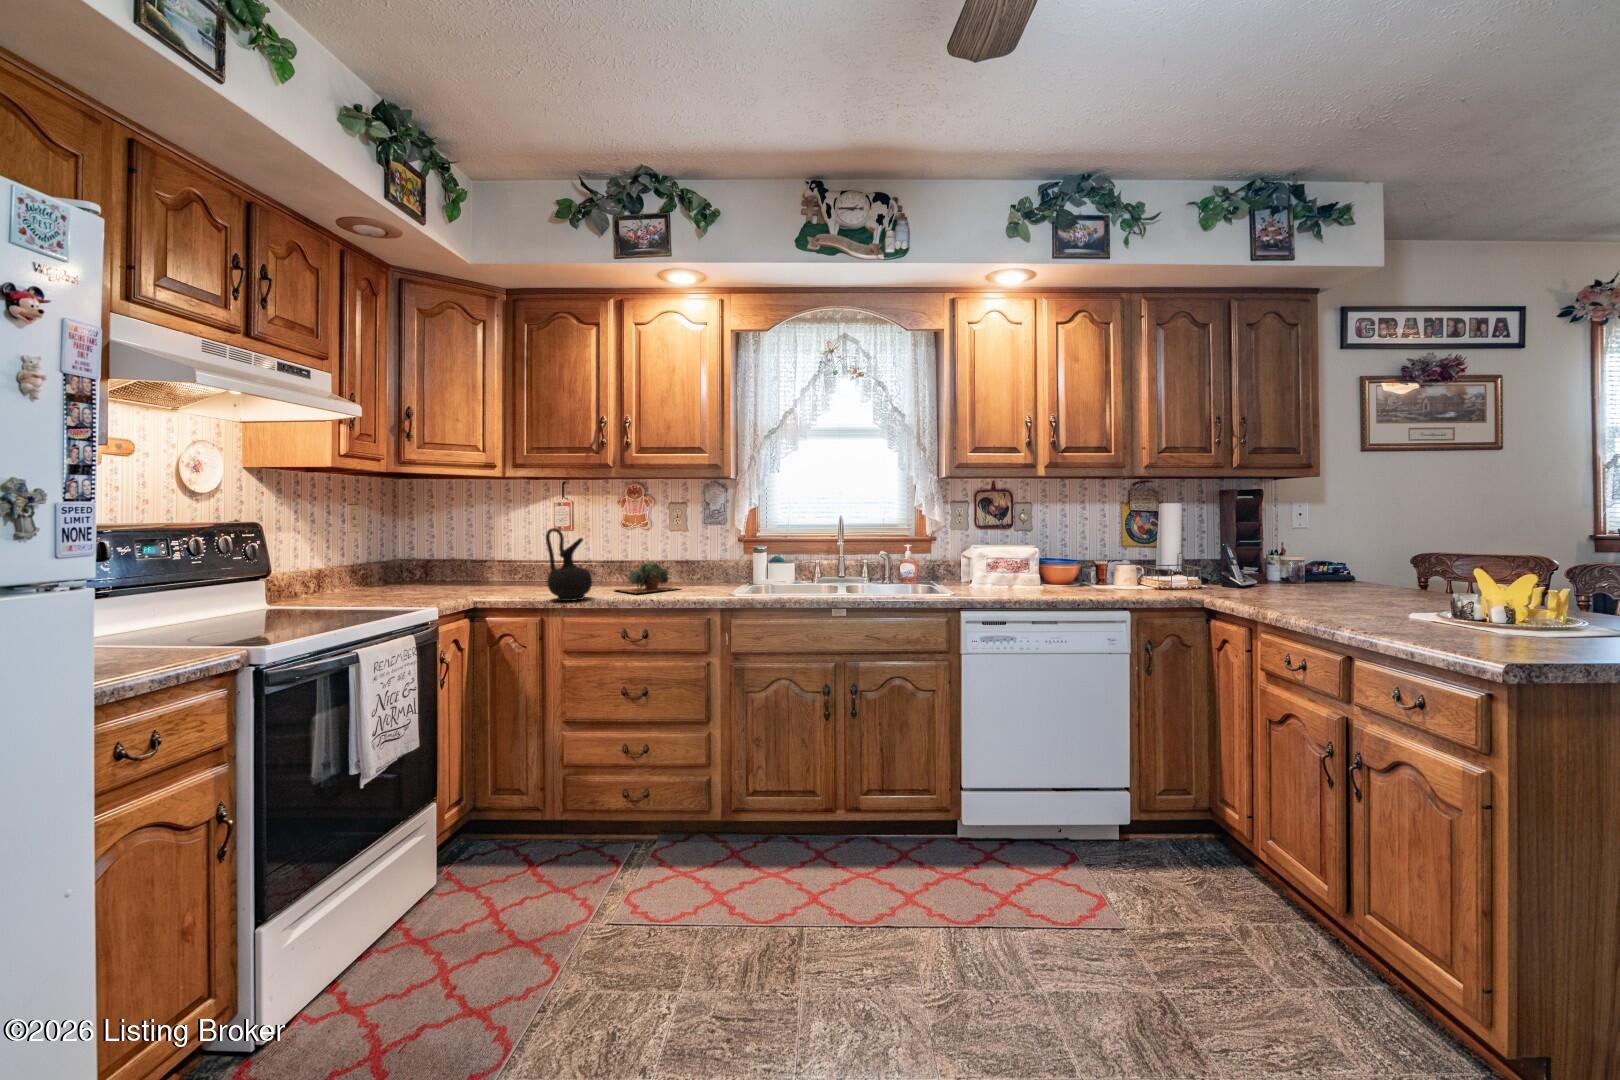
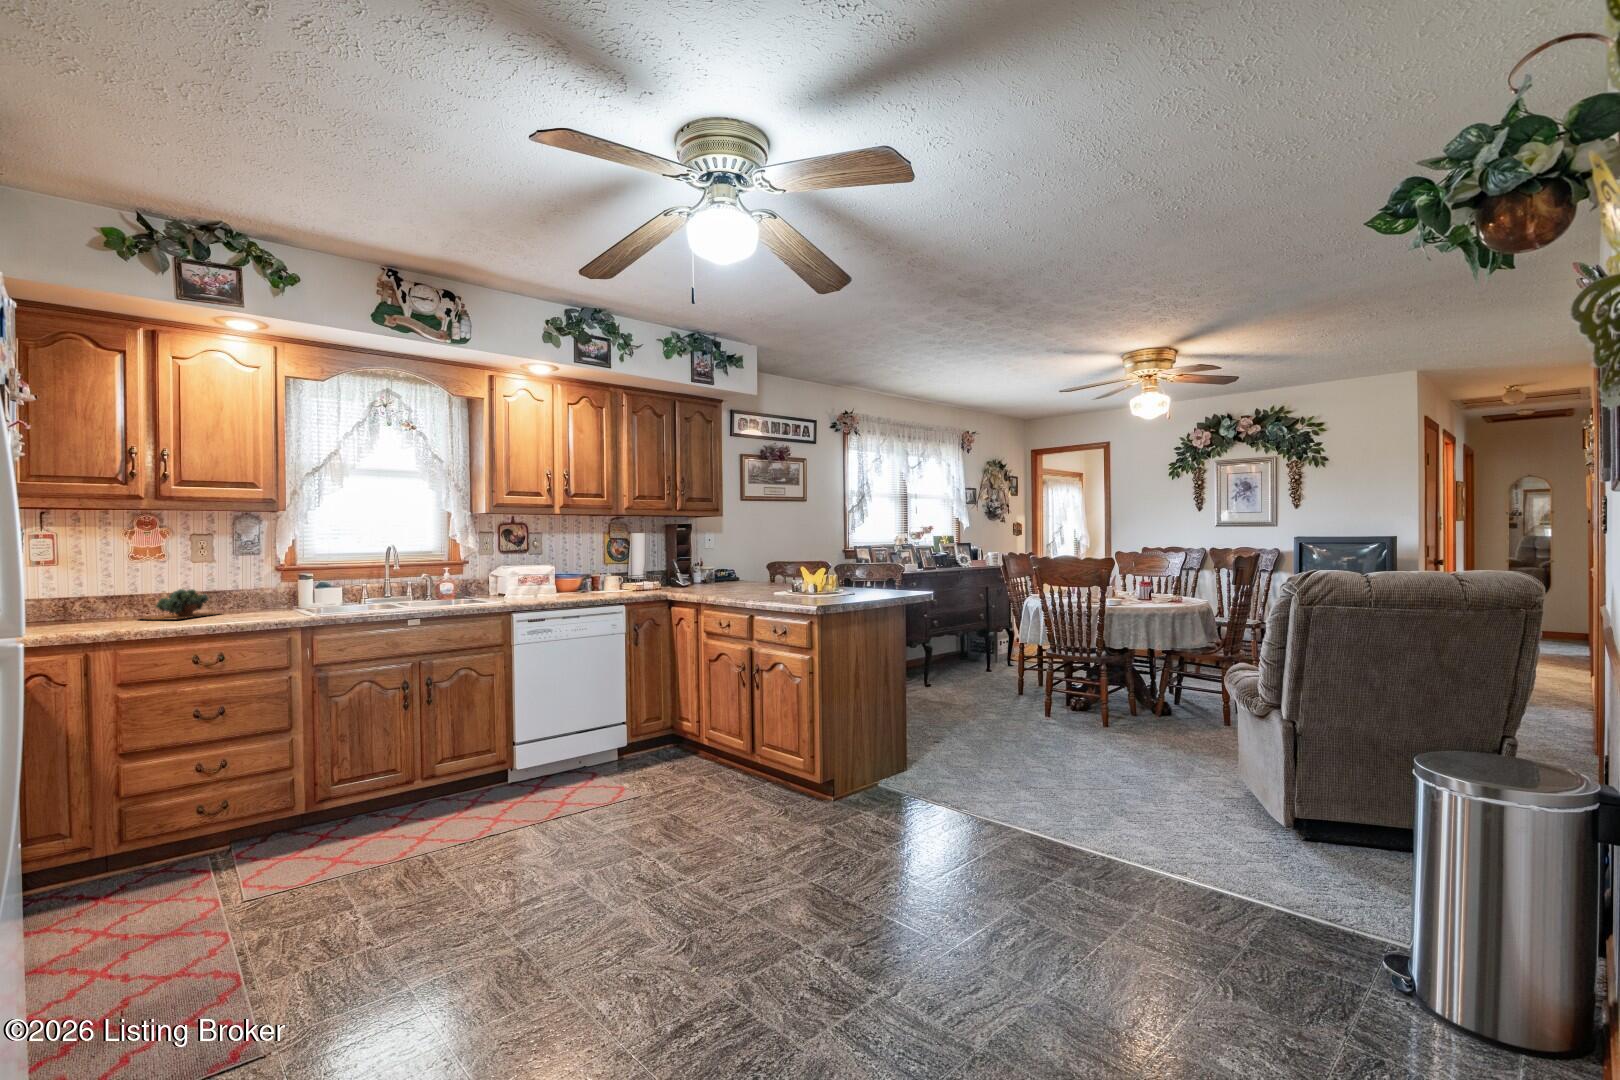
ceramic jug: present [546,528,592,601] -> none [62,556,126,631]

